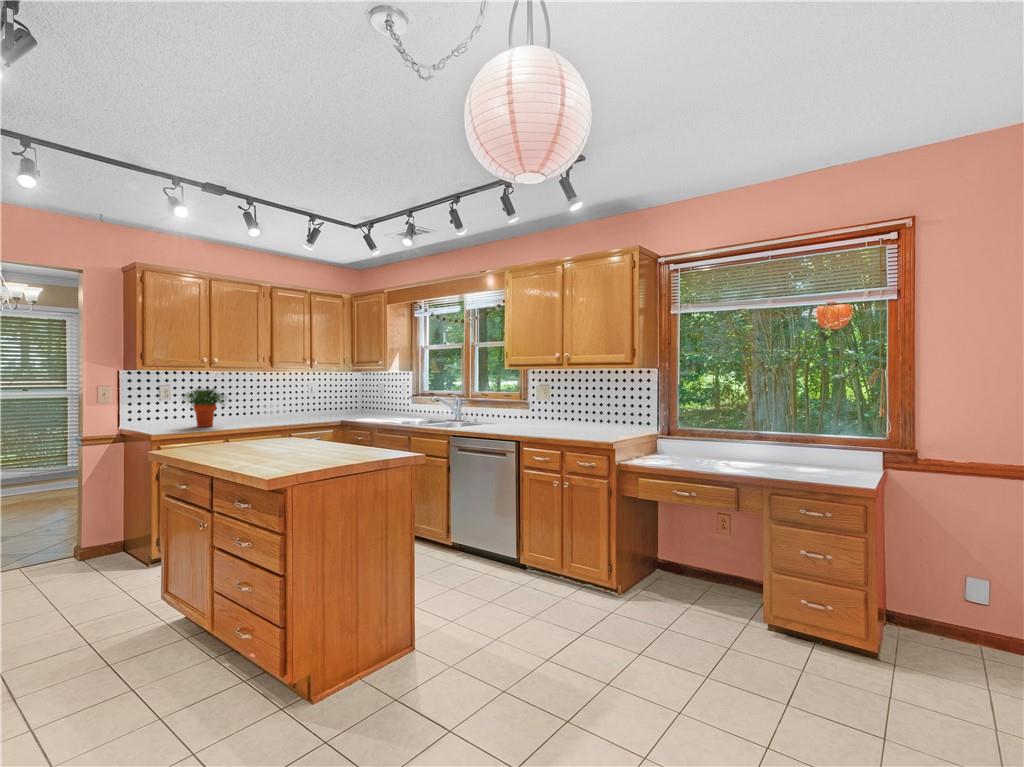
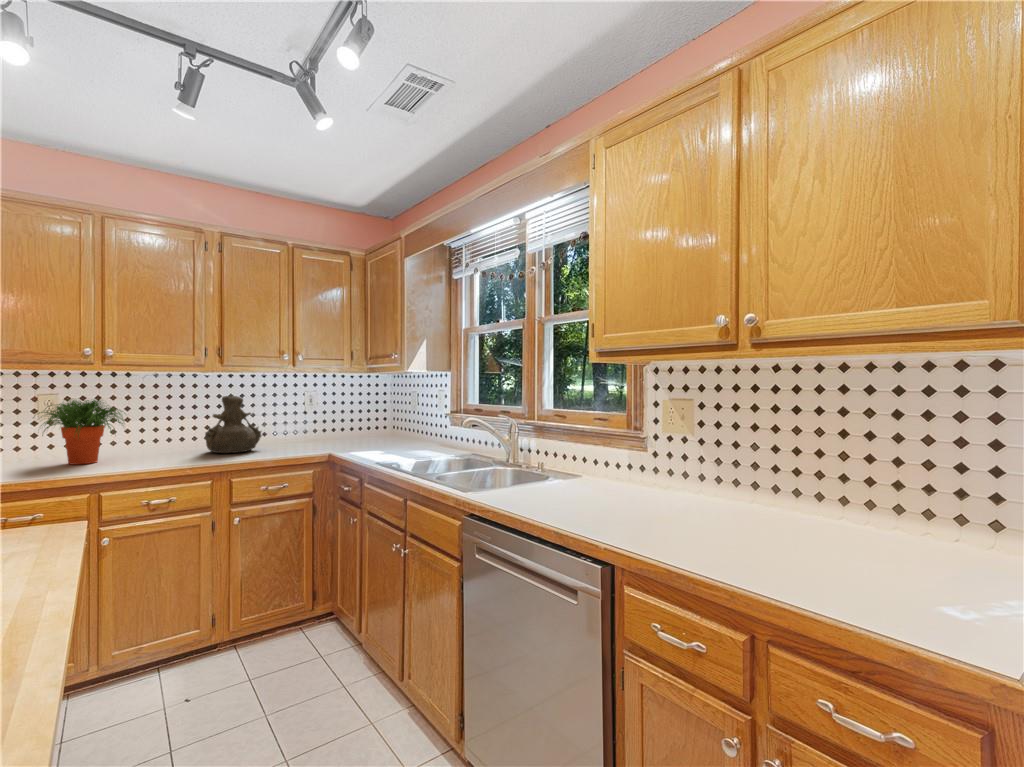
vase: none [265,386,297,421] -> present [204,396,262,453]

